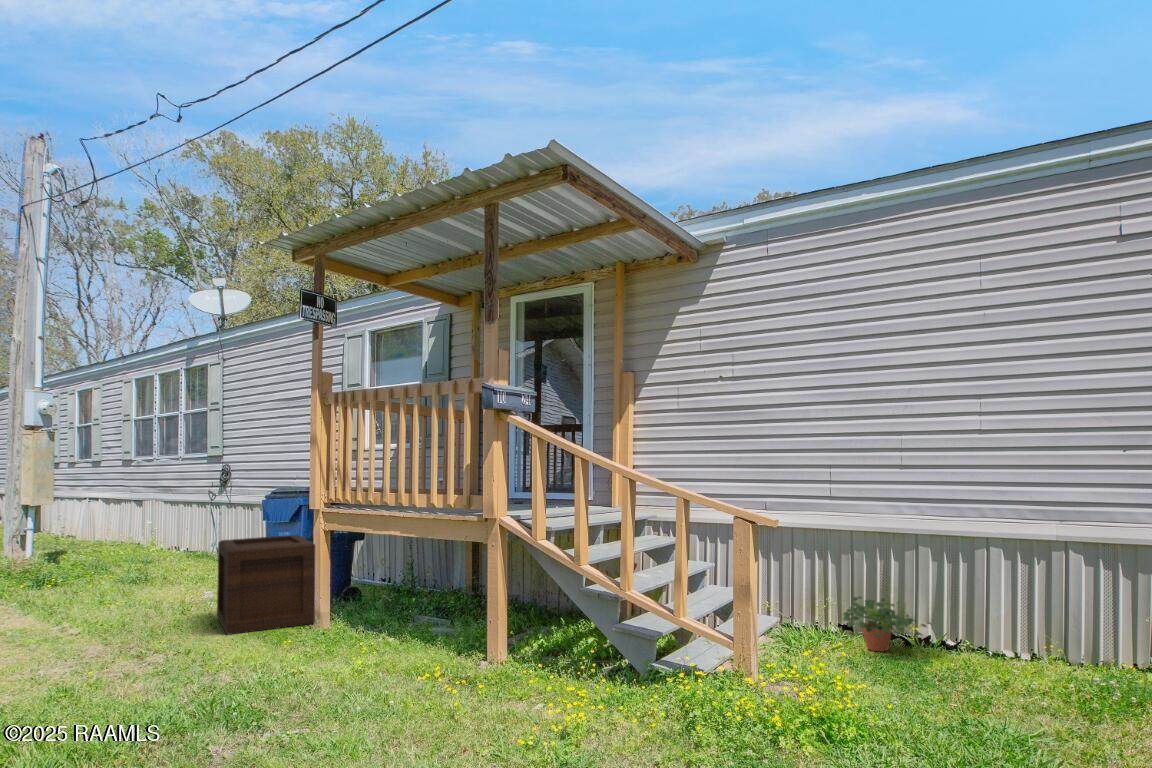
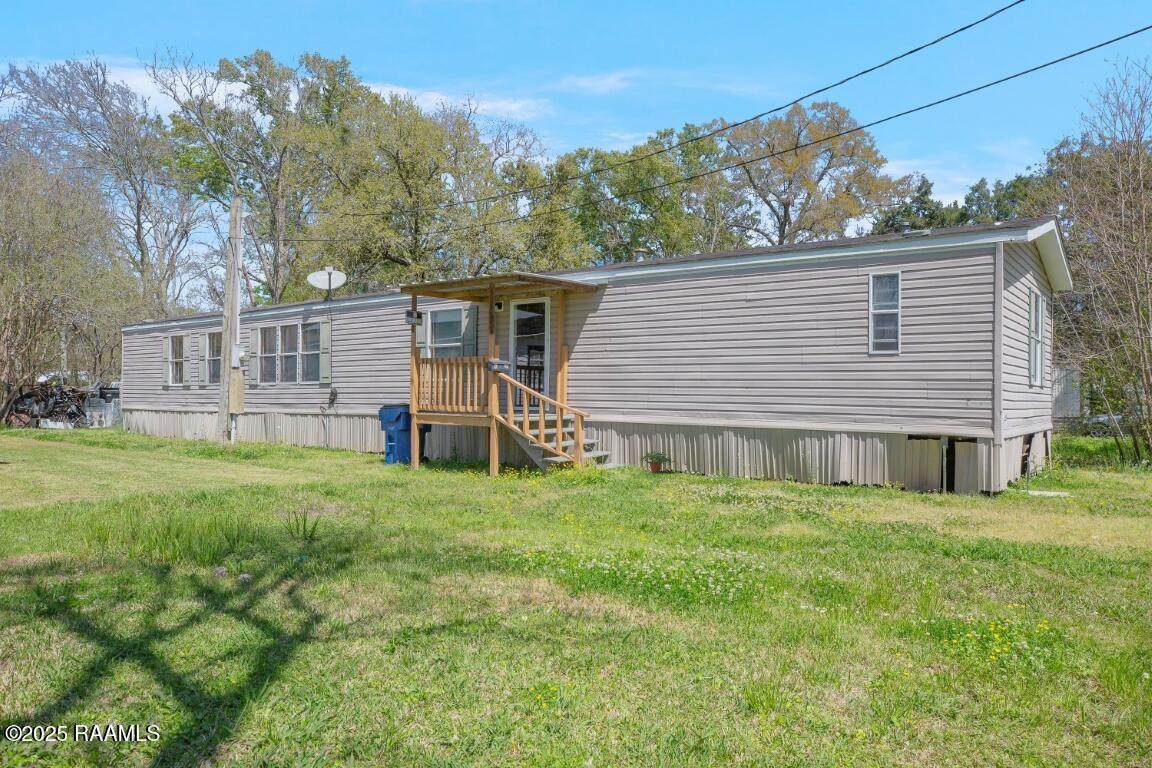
wooden crate: present [217,535,315,634] -> none [364,426,413,469]

